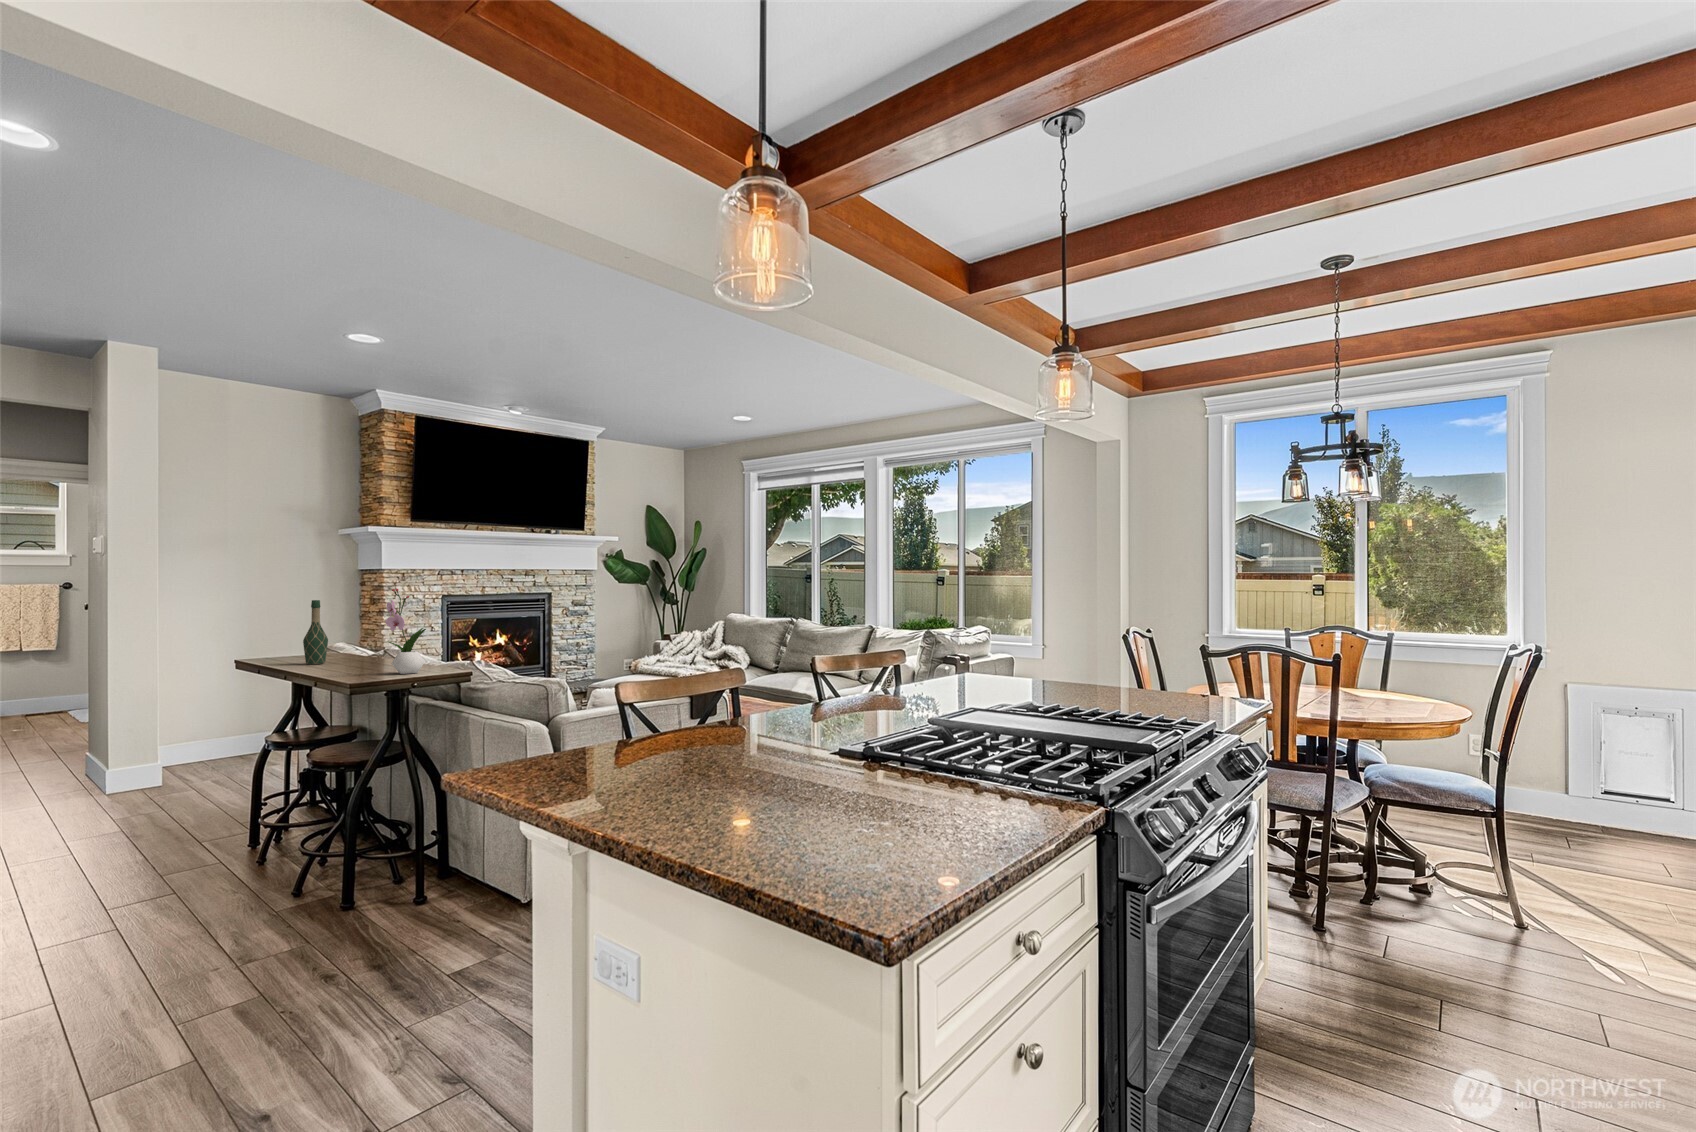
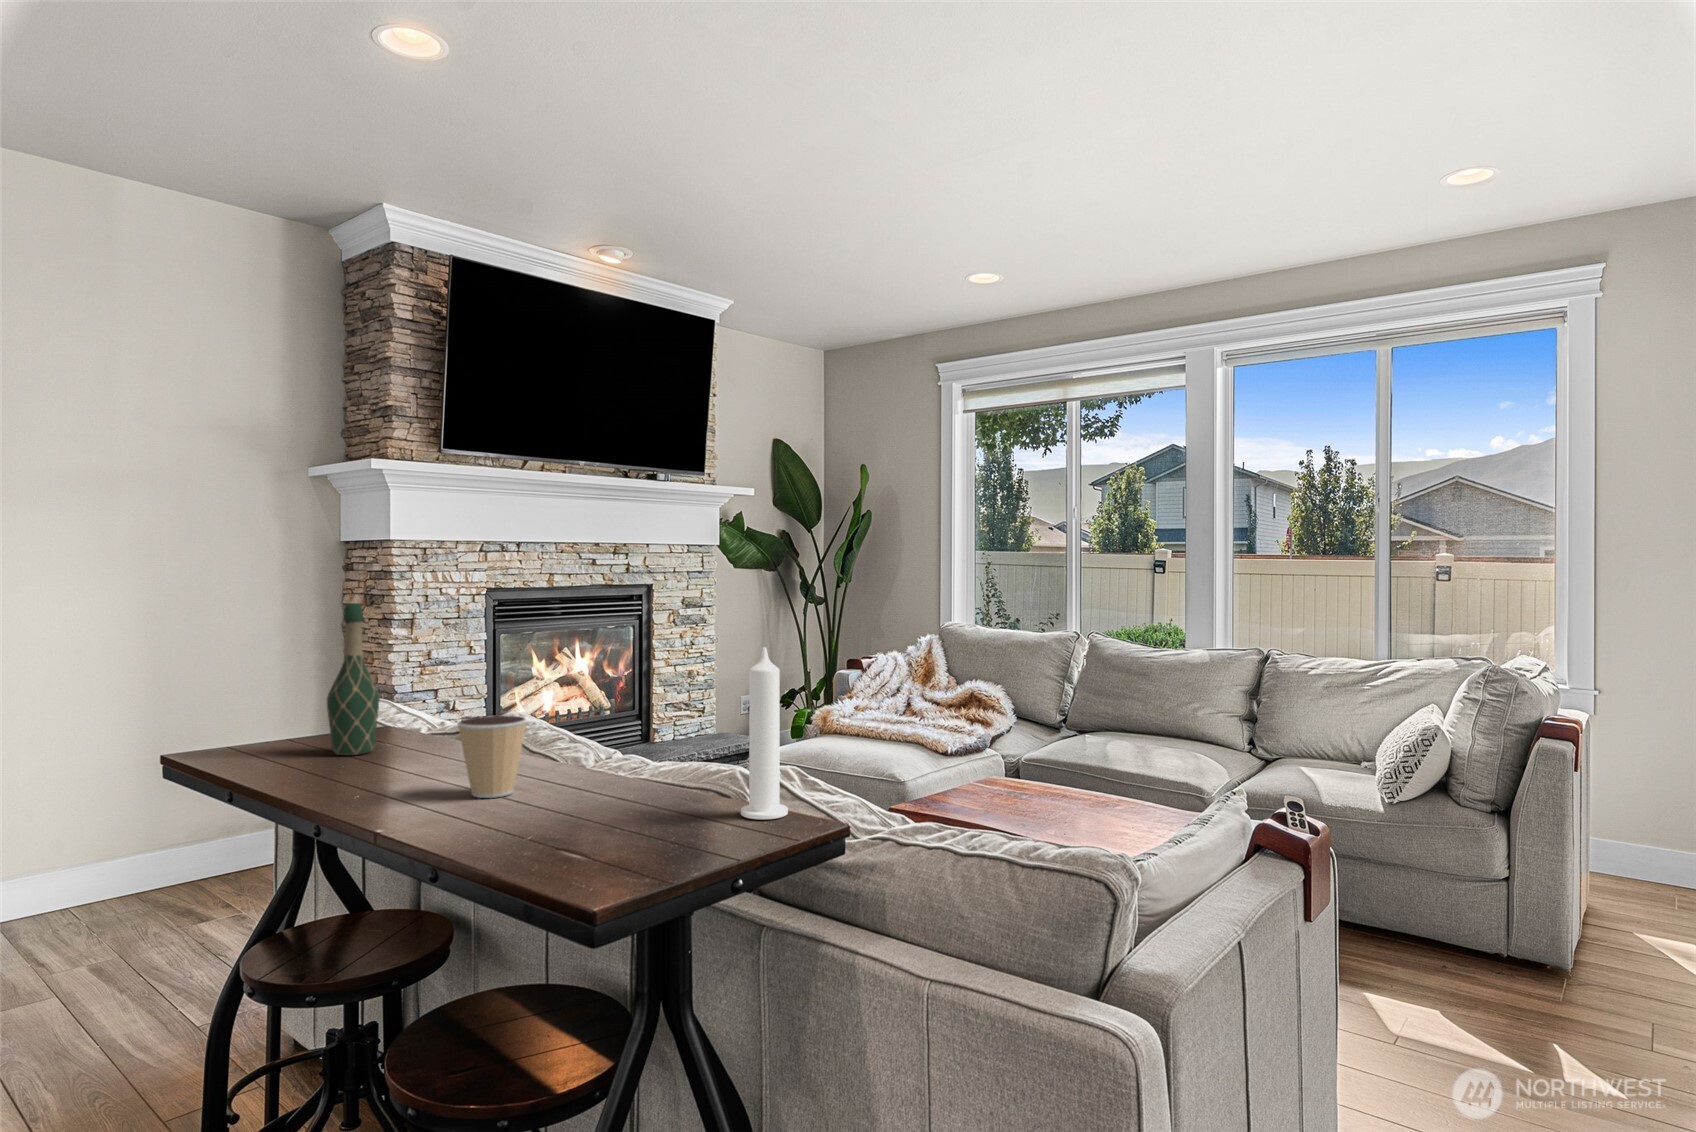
flower arrangement: present [386,589,426,674] -> none [593,580,697,811]
candle: none [436,612,456,675] -> present [741,647,788,820]
coffee cup: none [339,642,370,673] -> present [458,715,527,798]

